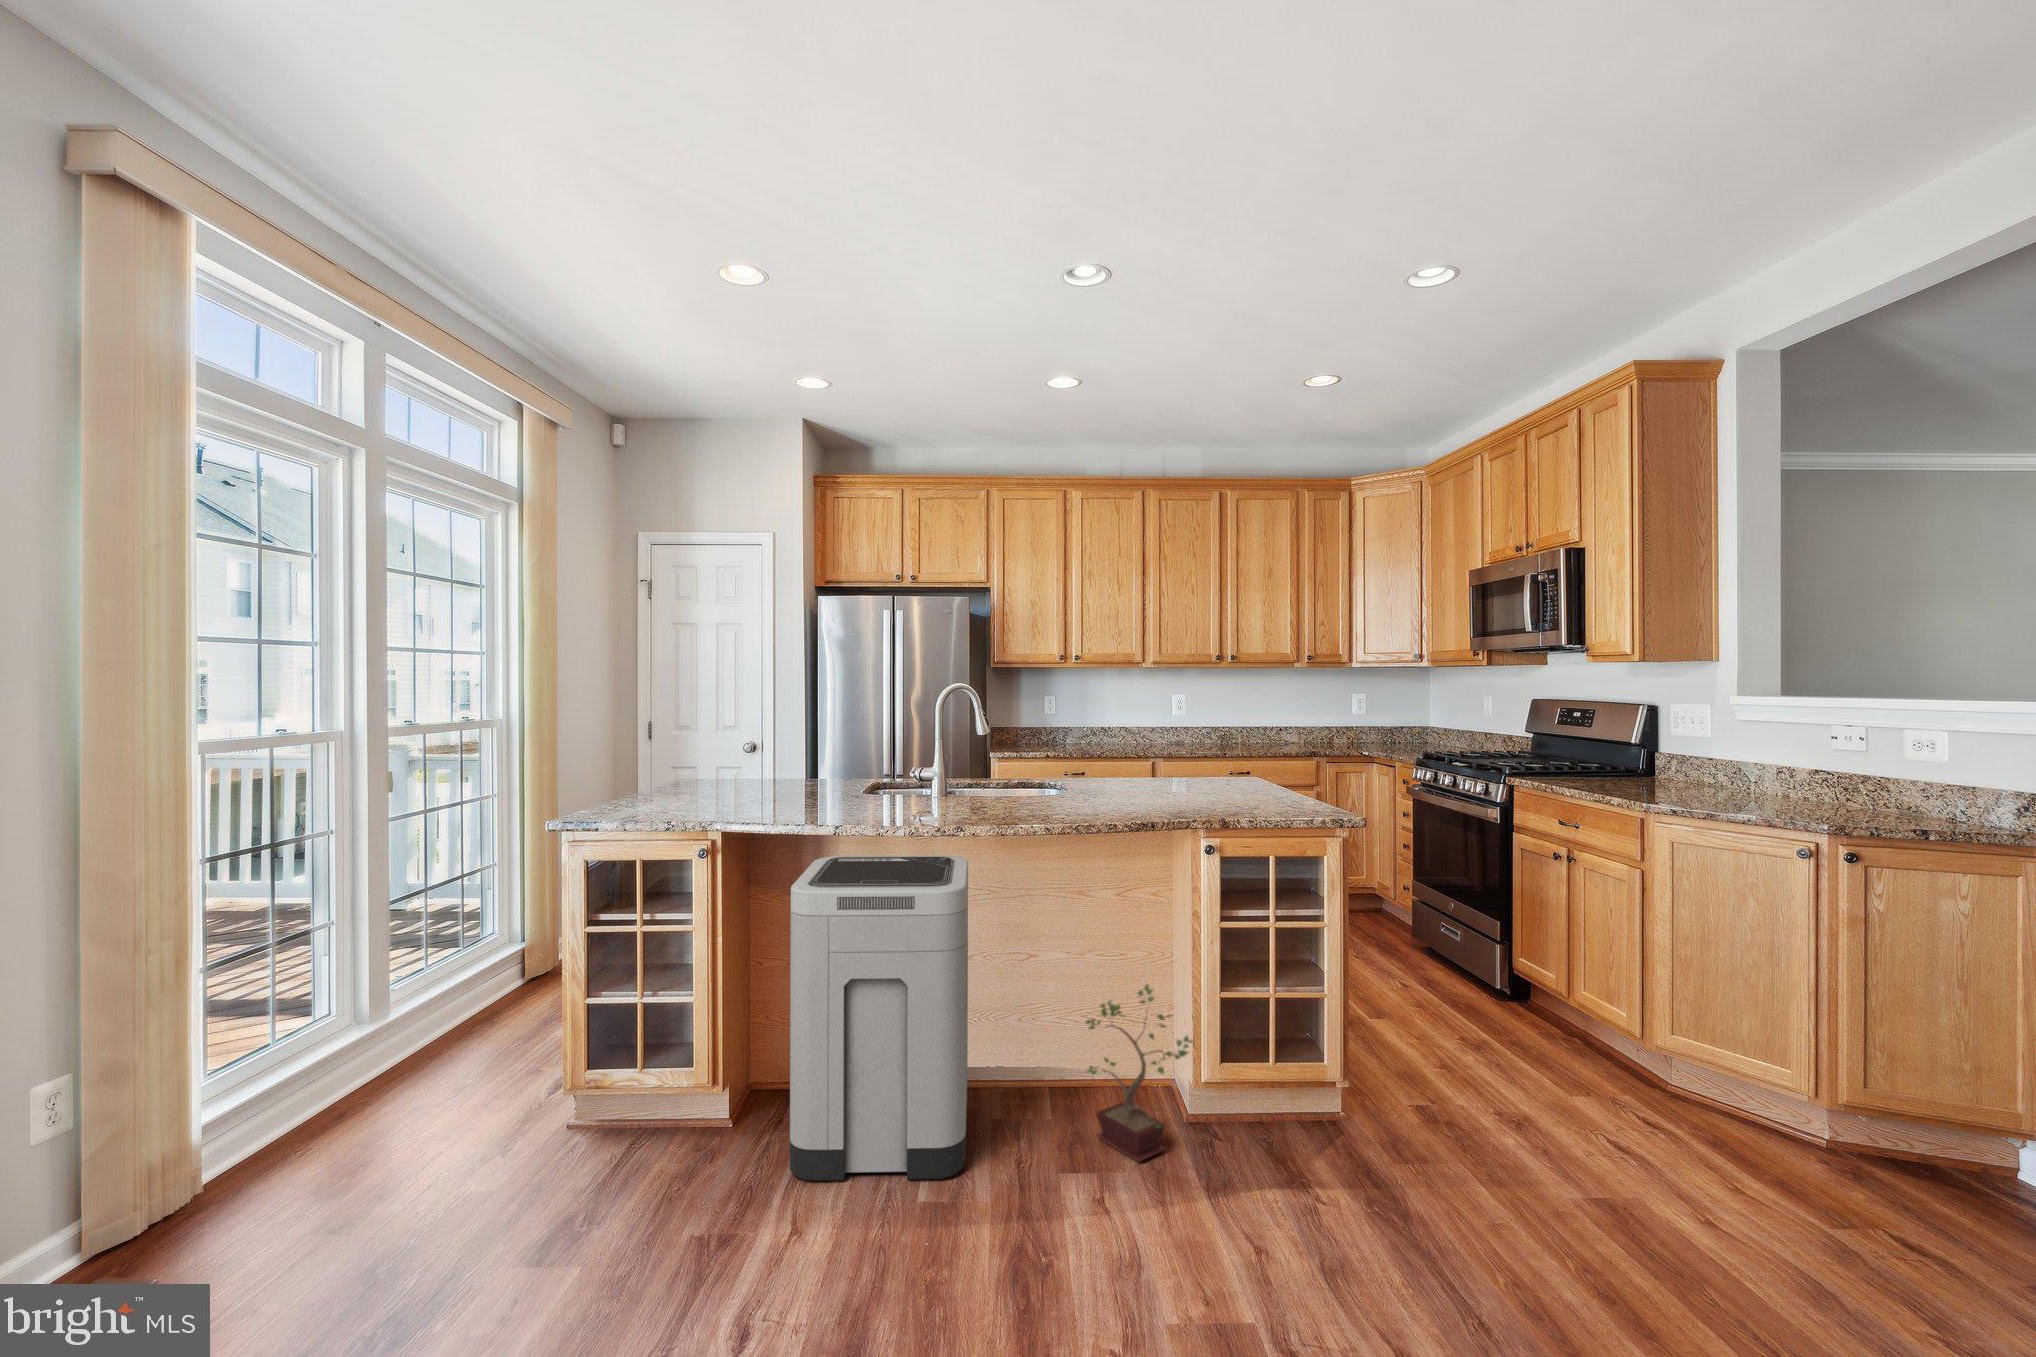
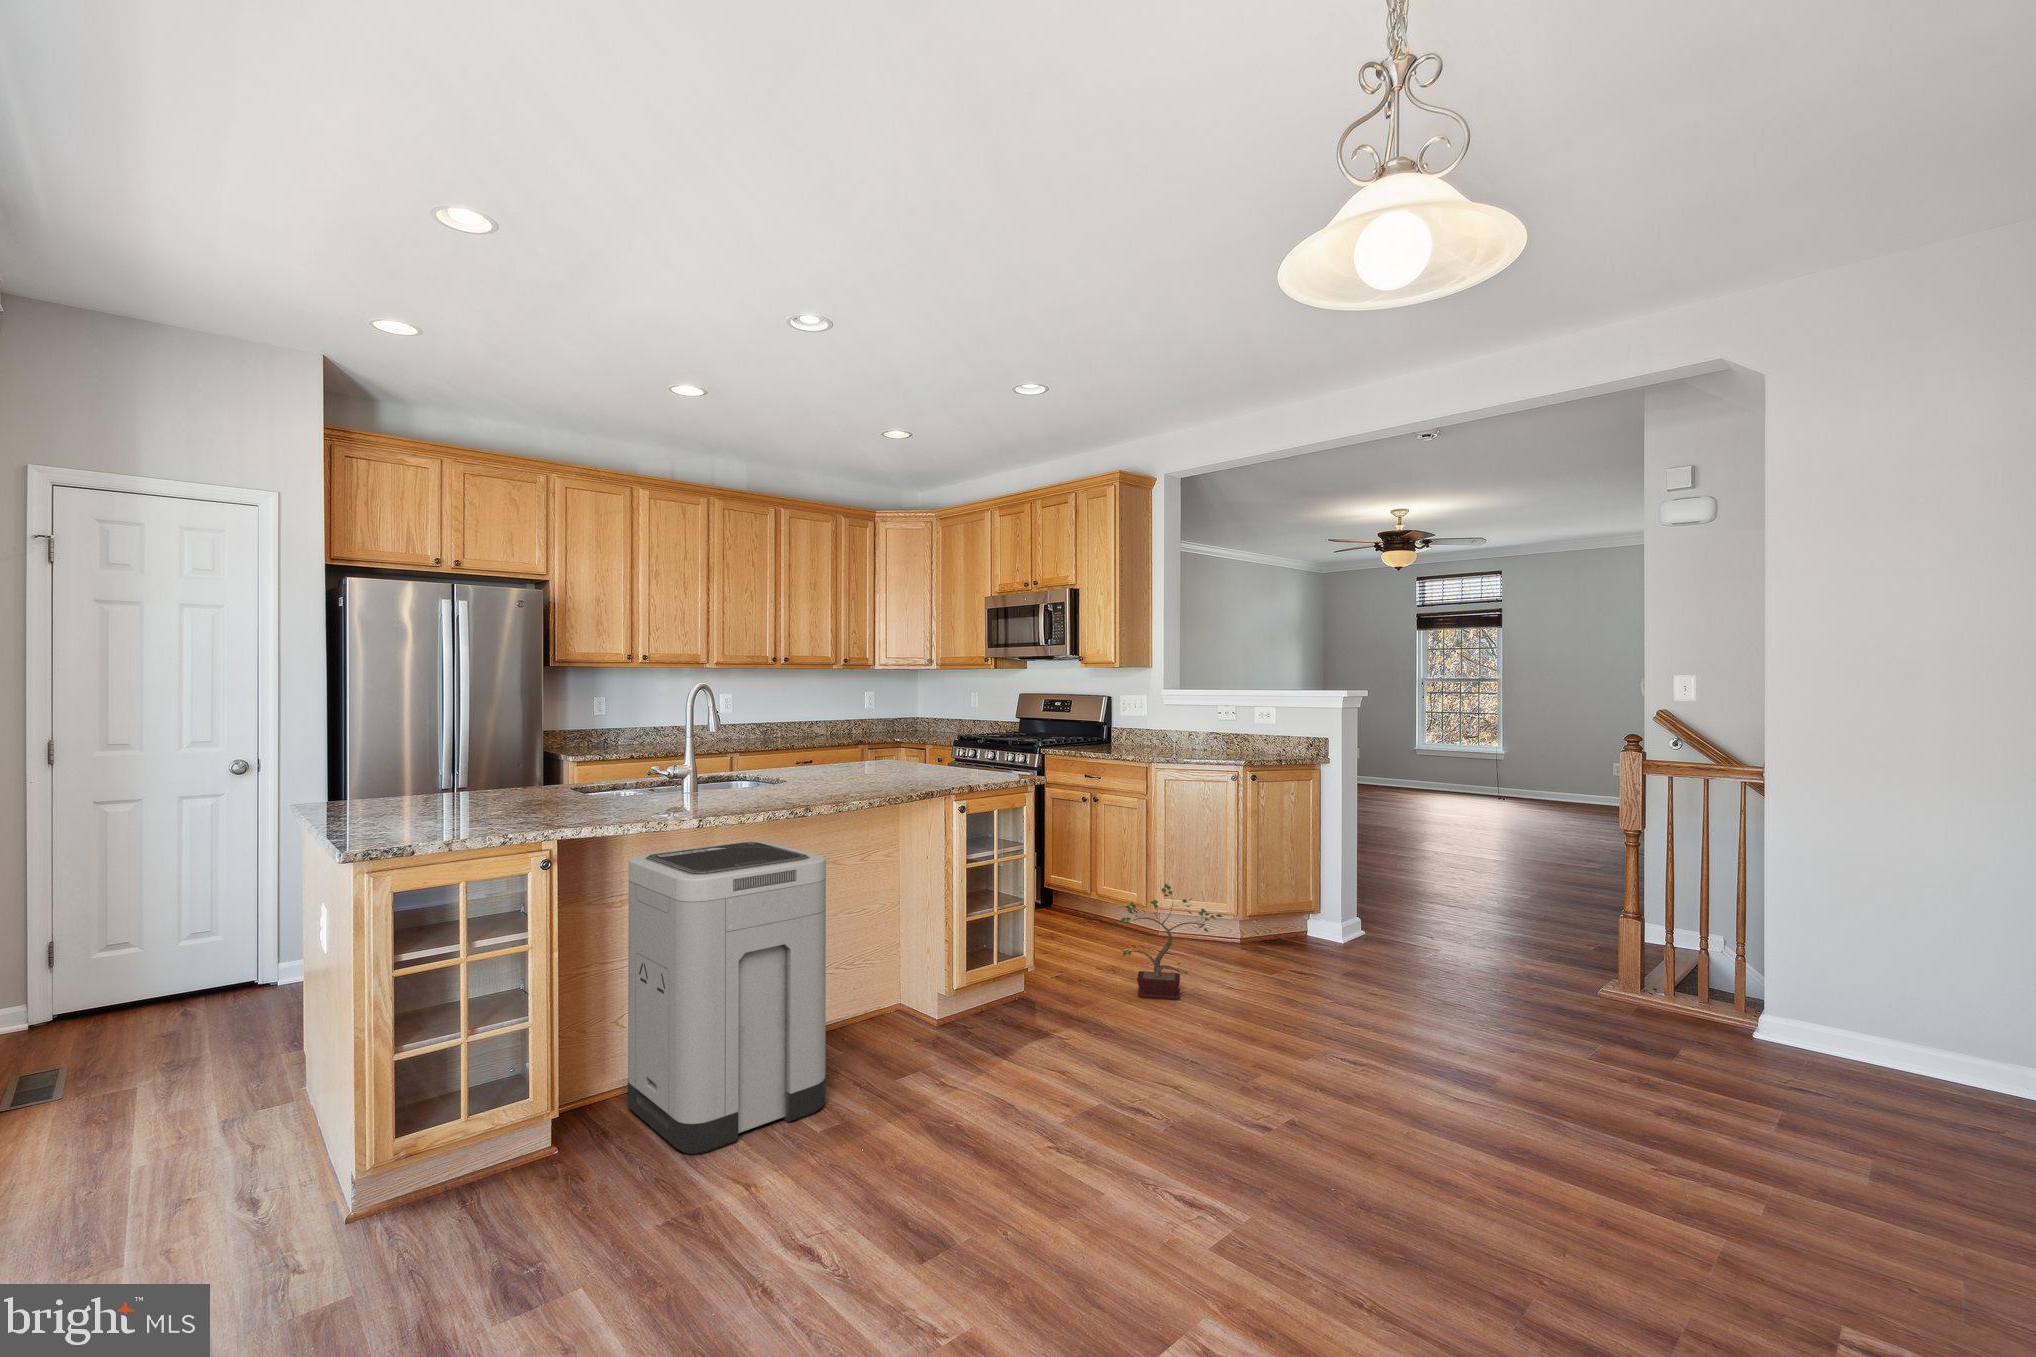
potted plant: present [1086,985,1192,1162] -> present [1120,883,1223,1000]

